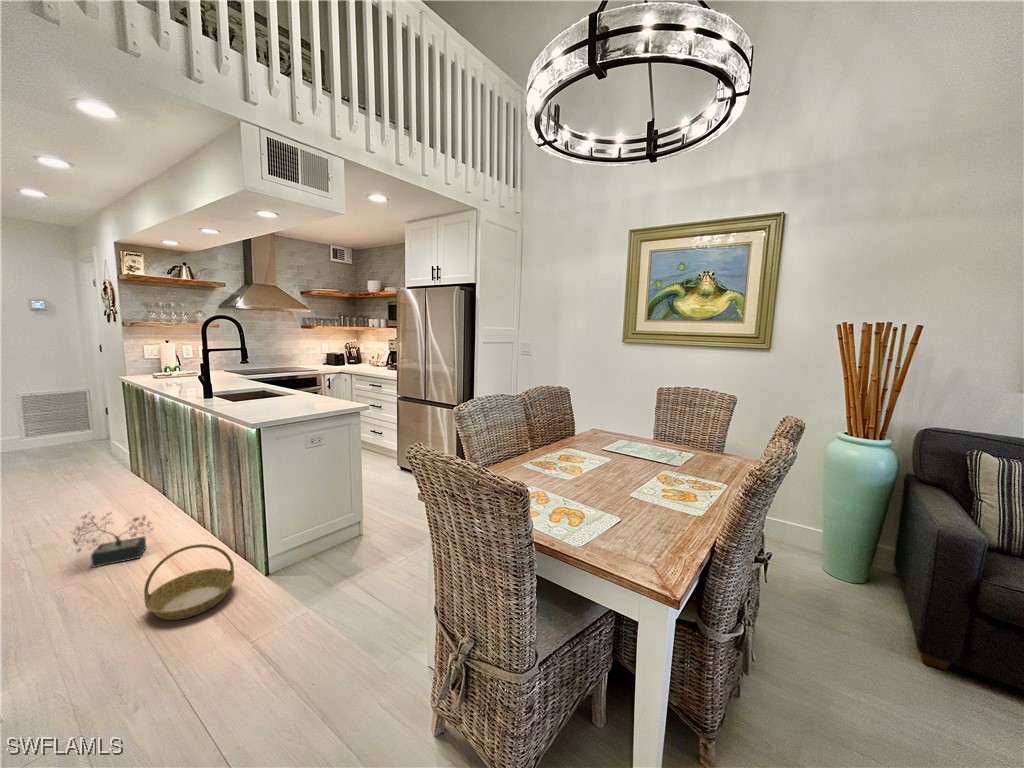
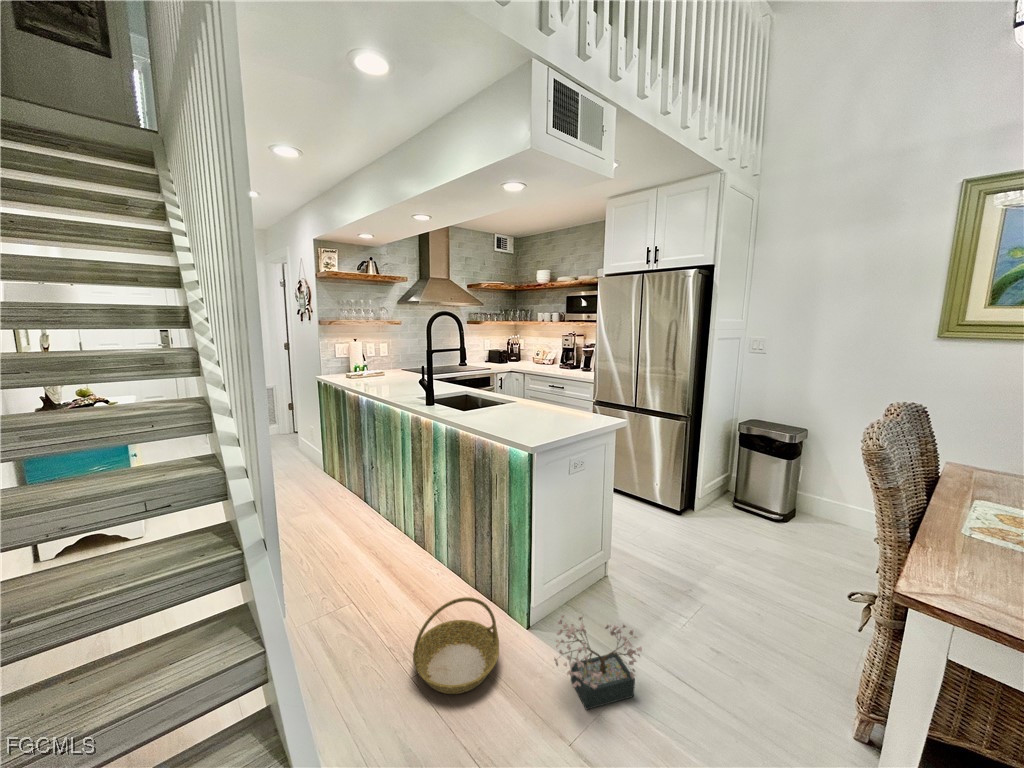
decorative plant: present [73,513,153,567] -> present [554,615,642,710]

